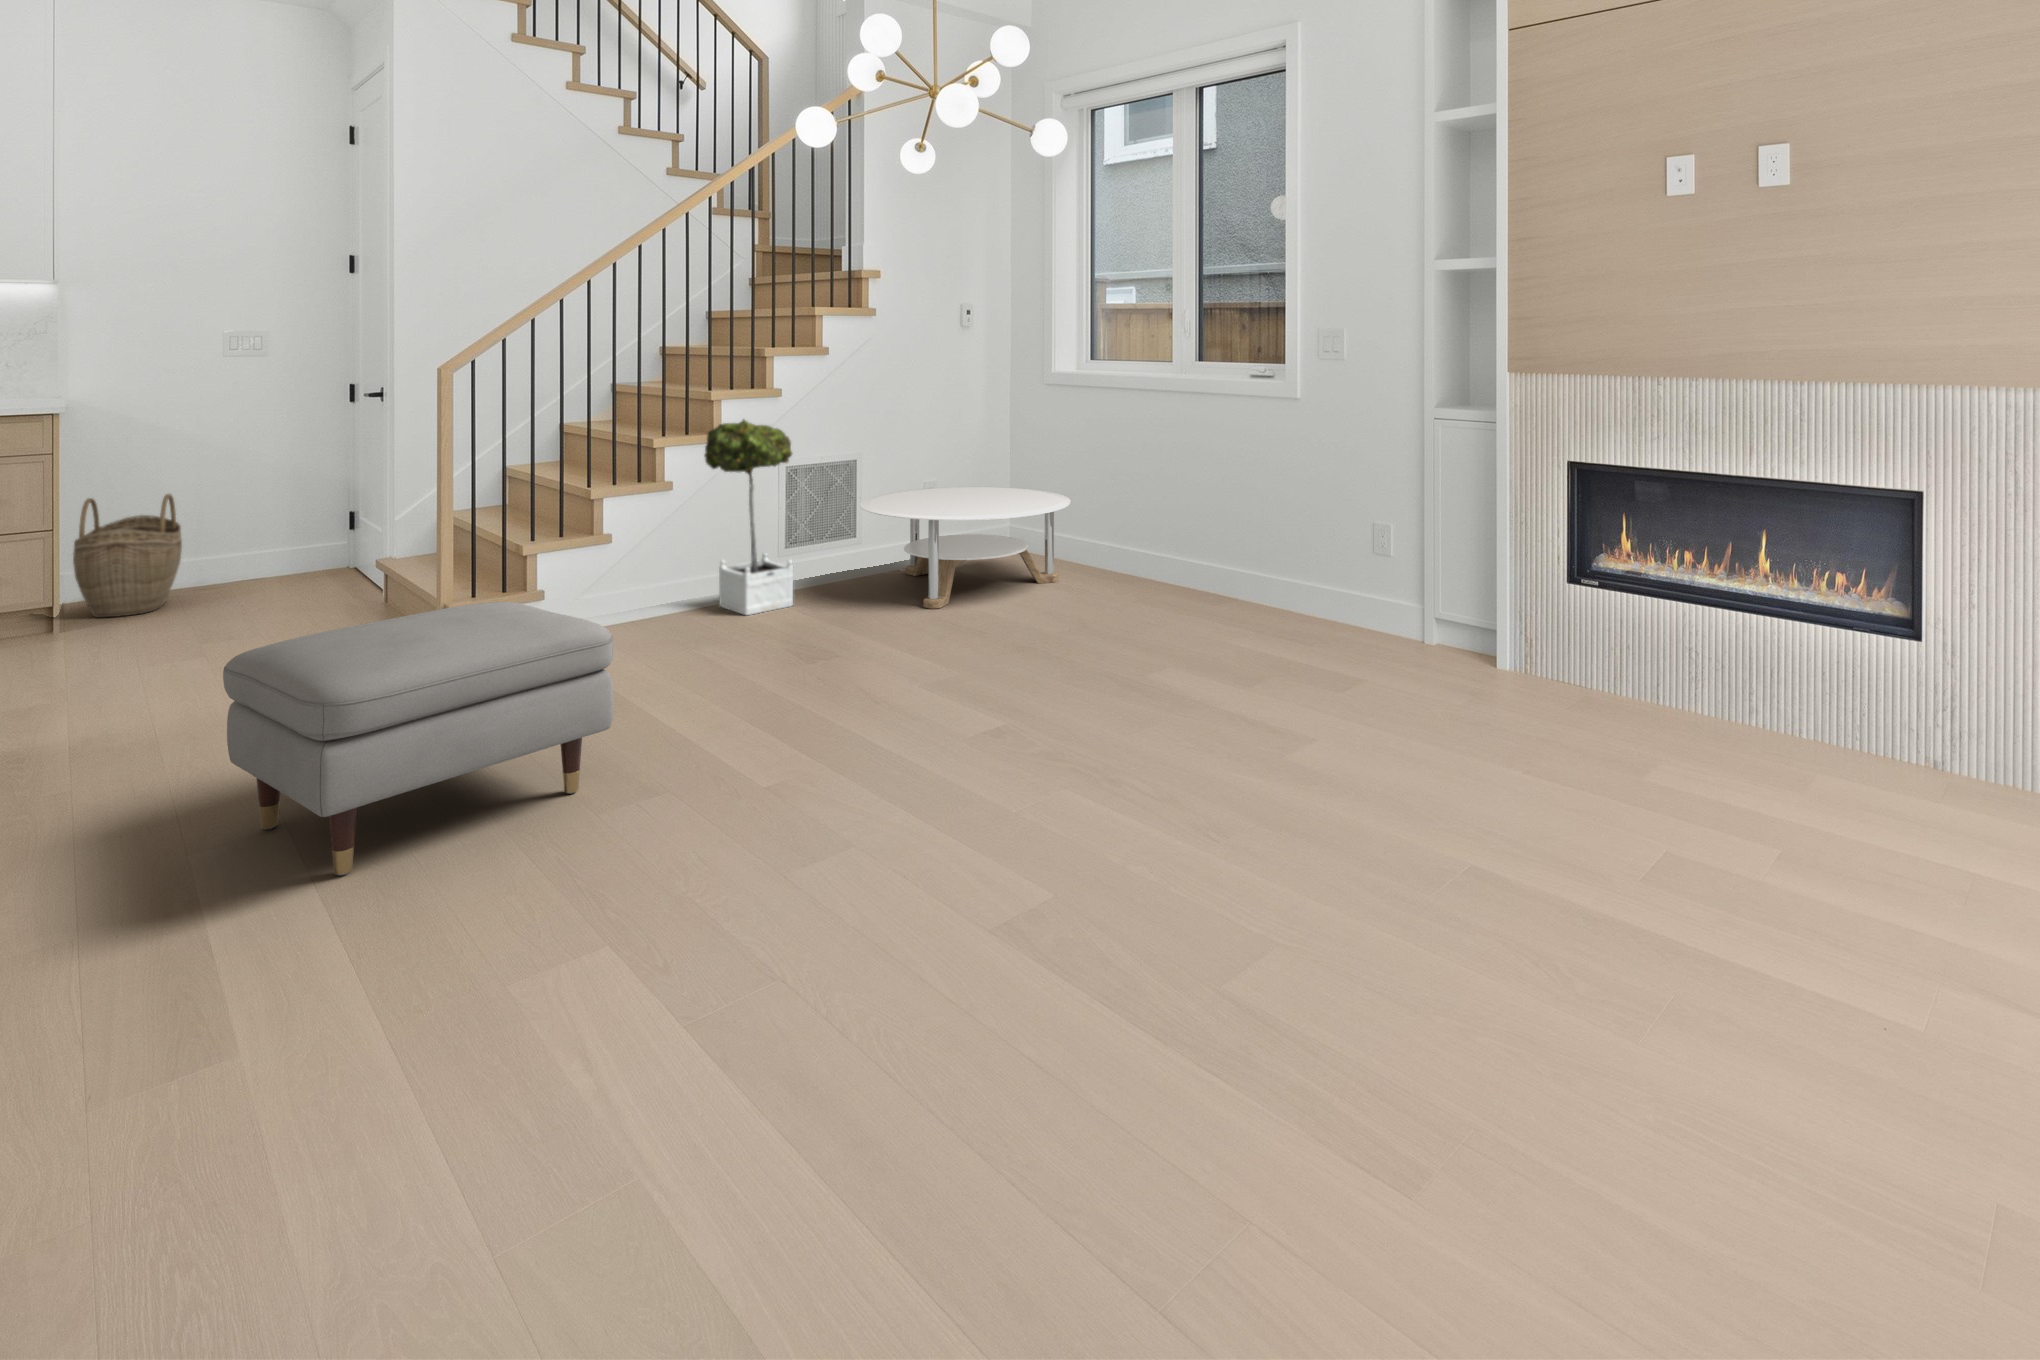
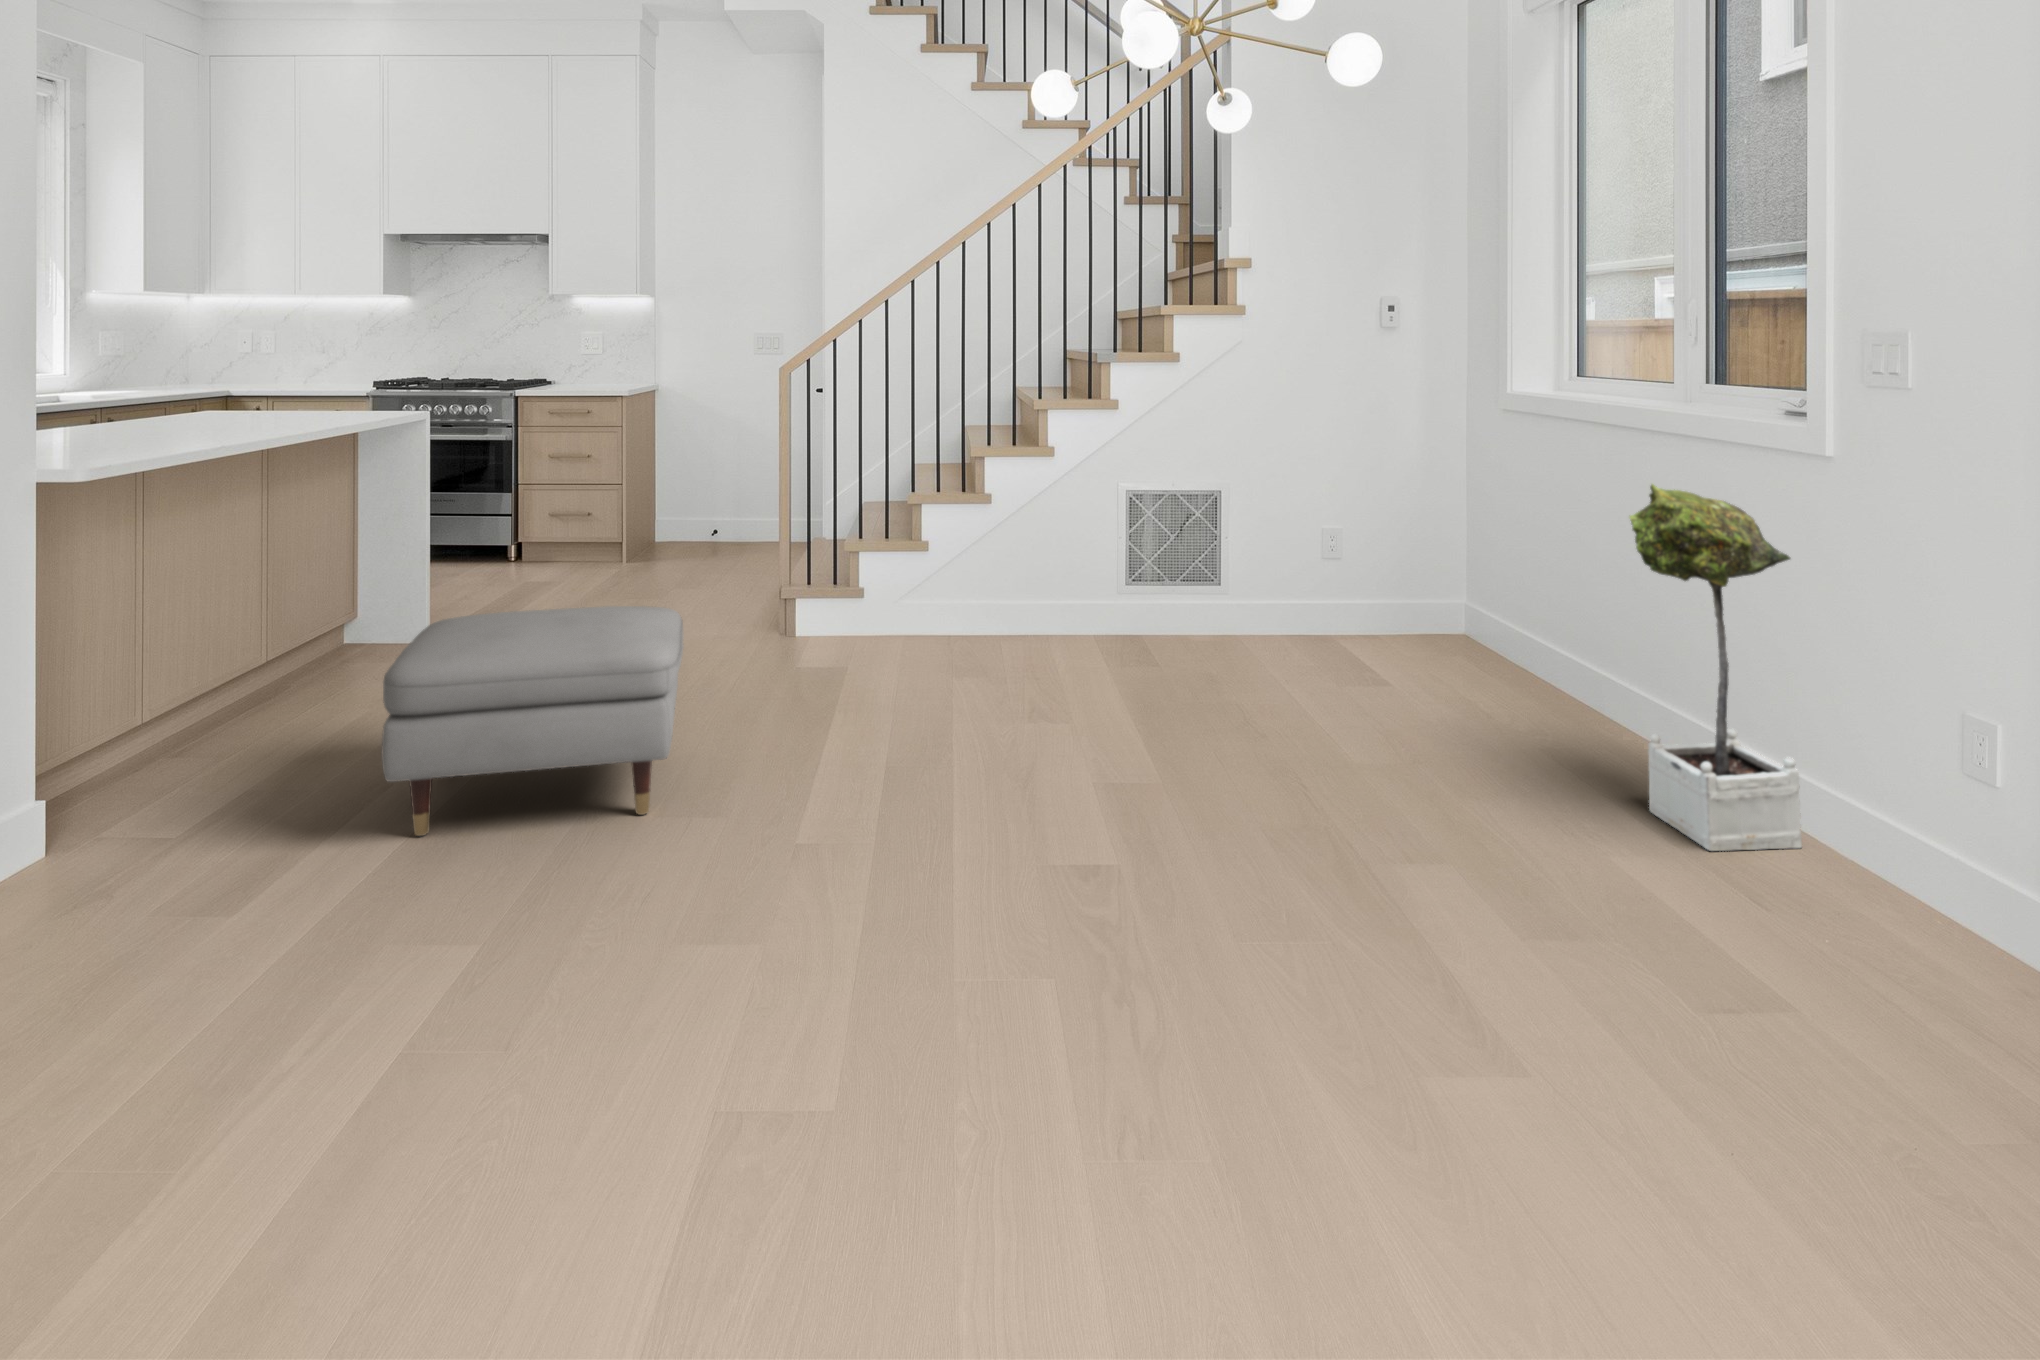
potted tree: present [704,419,793,615] -> present [1630,484,1802,851]
round table: present [860,487,1071,609] -> none [1190,532,1477,691]
woven basket: present [73,494,182,618] -> none [633,467,708,563]

